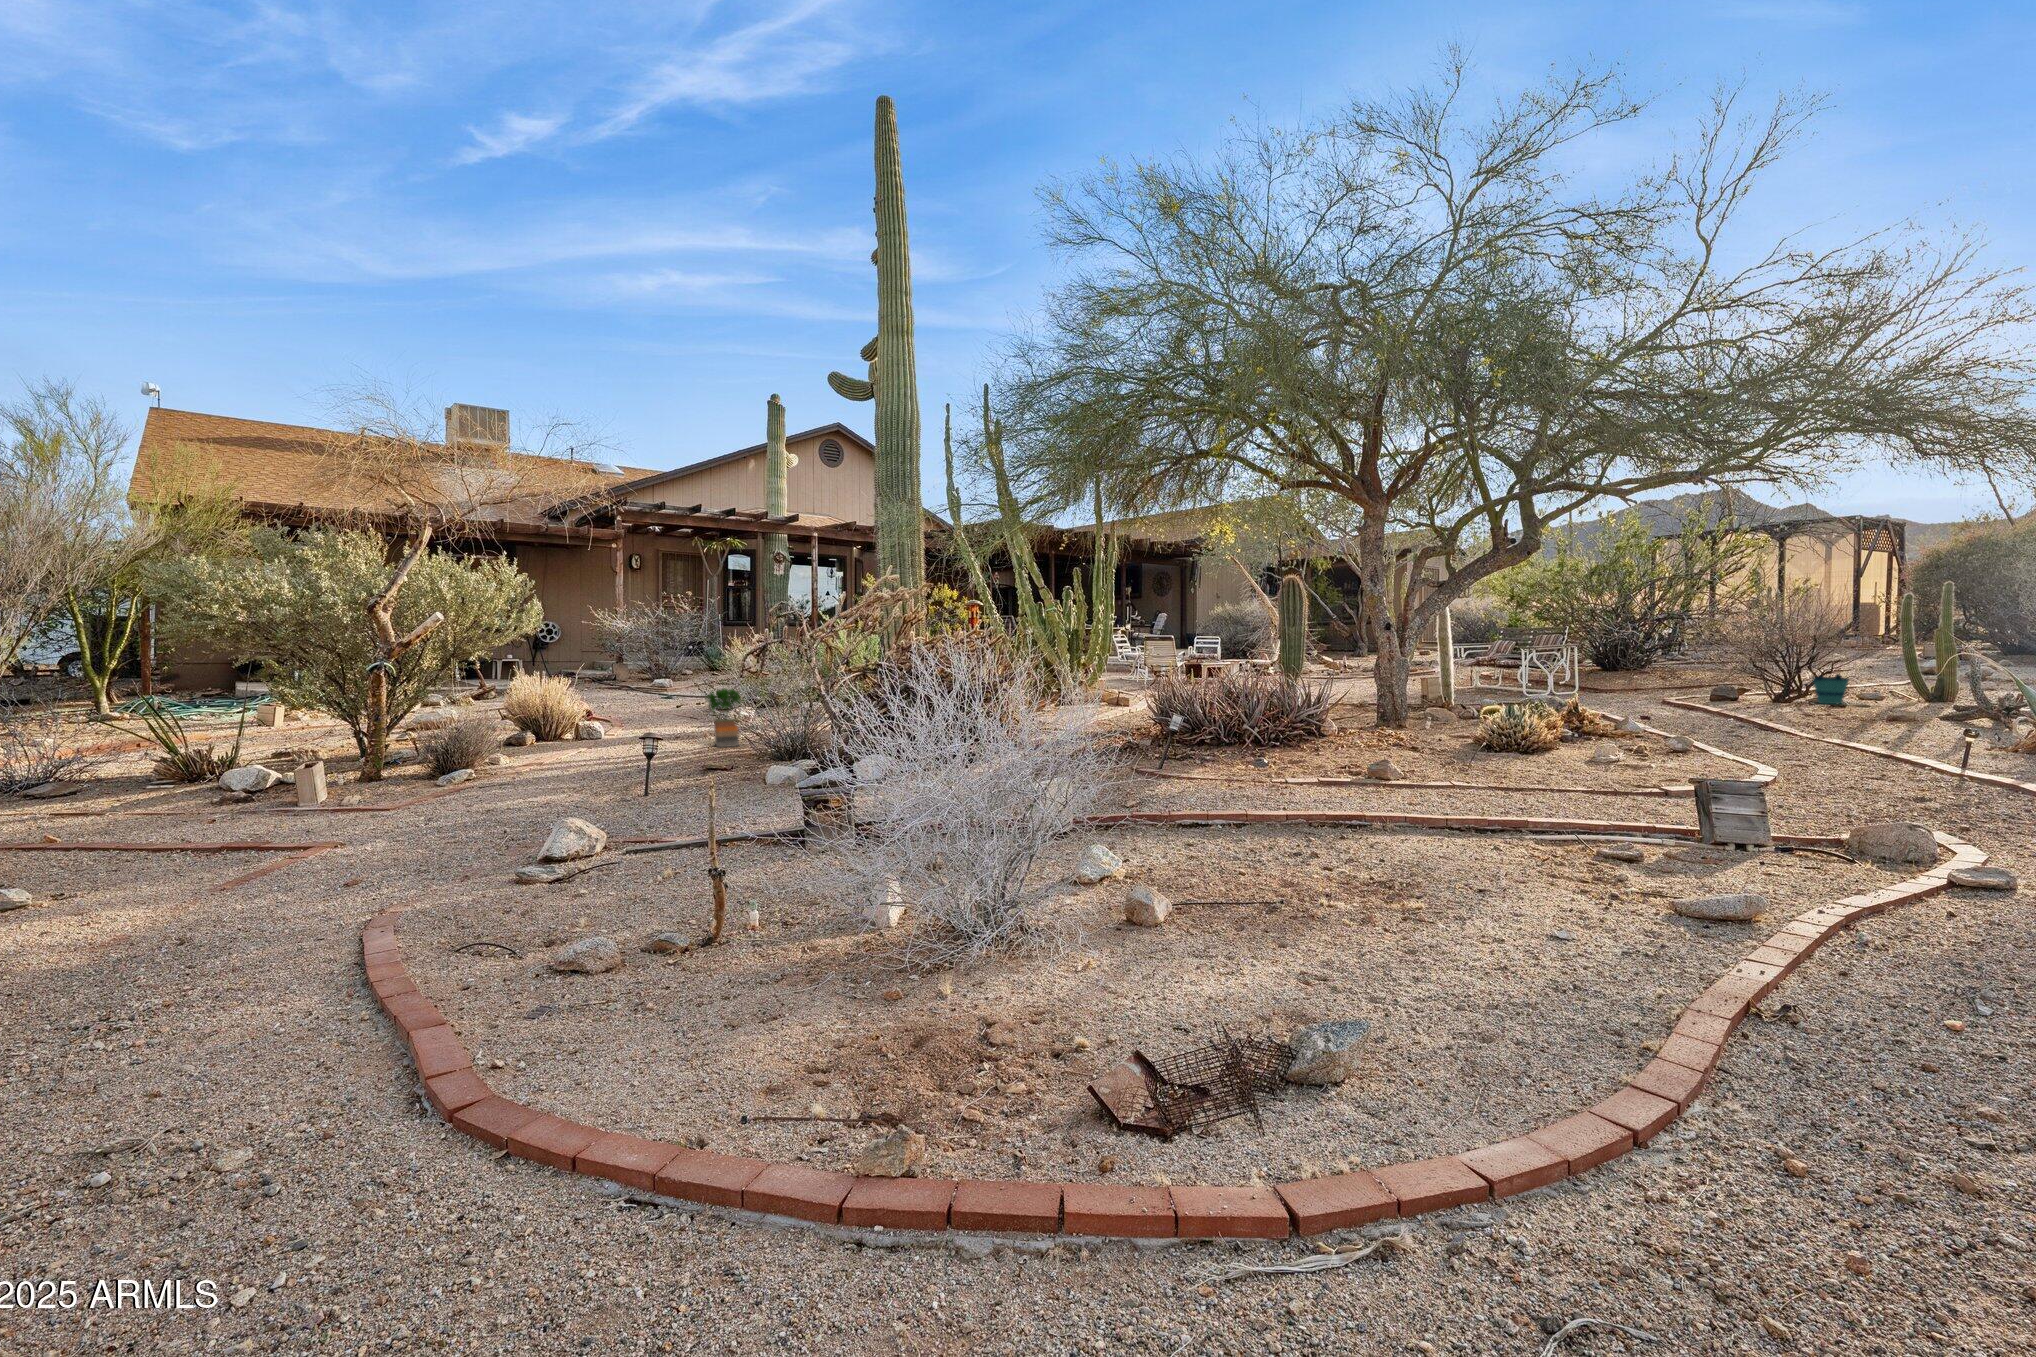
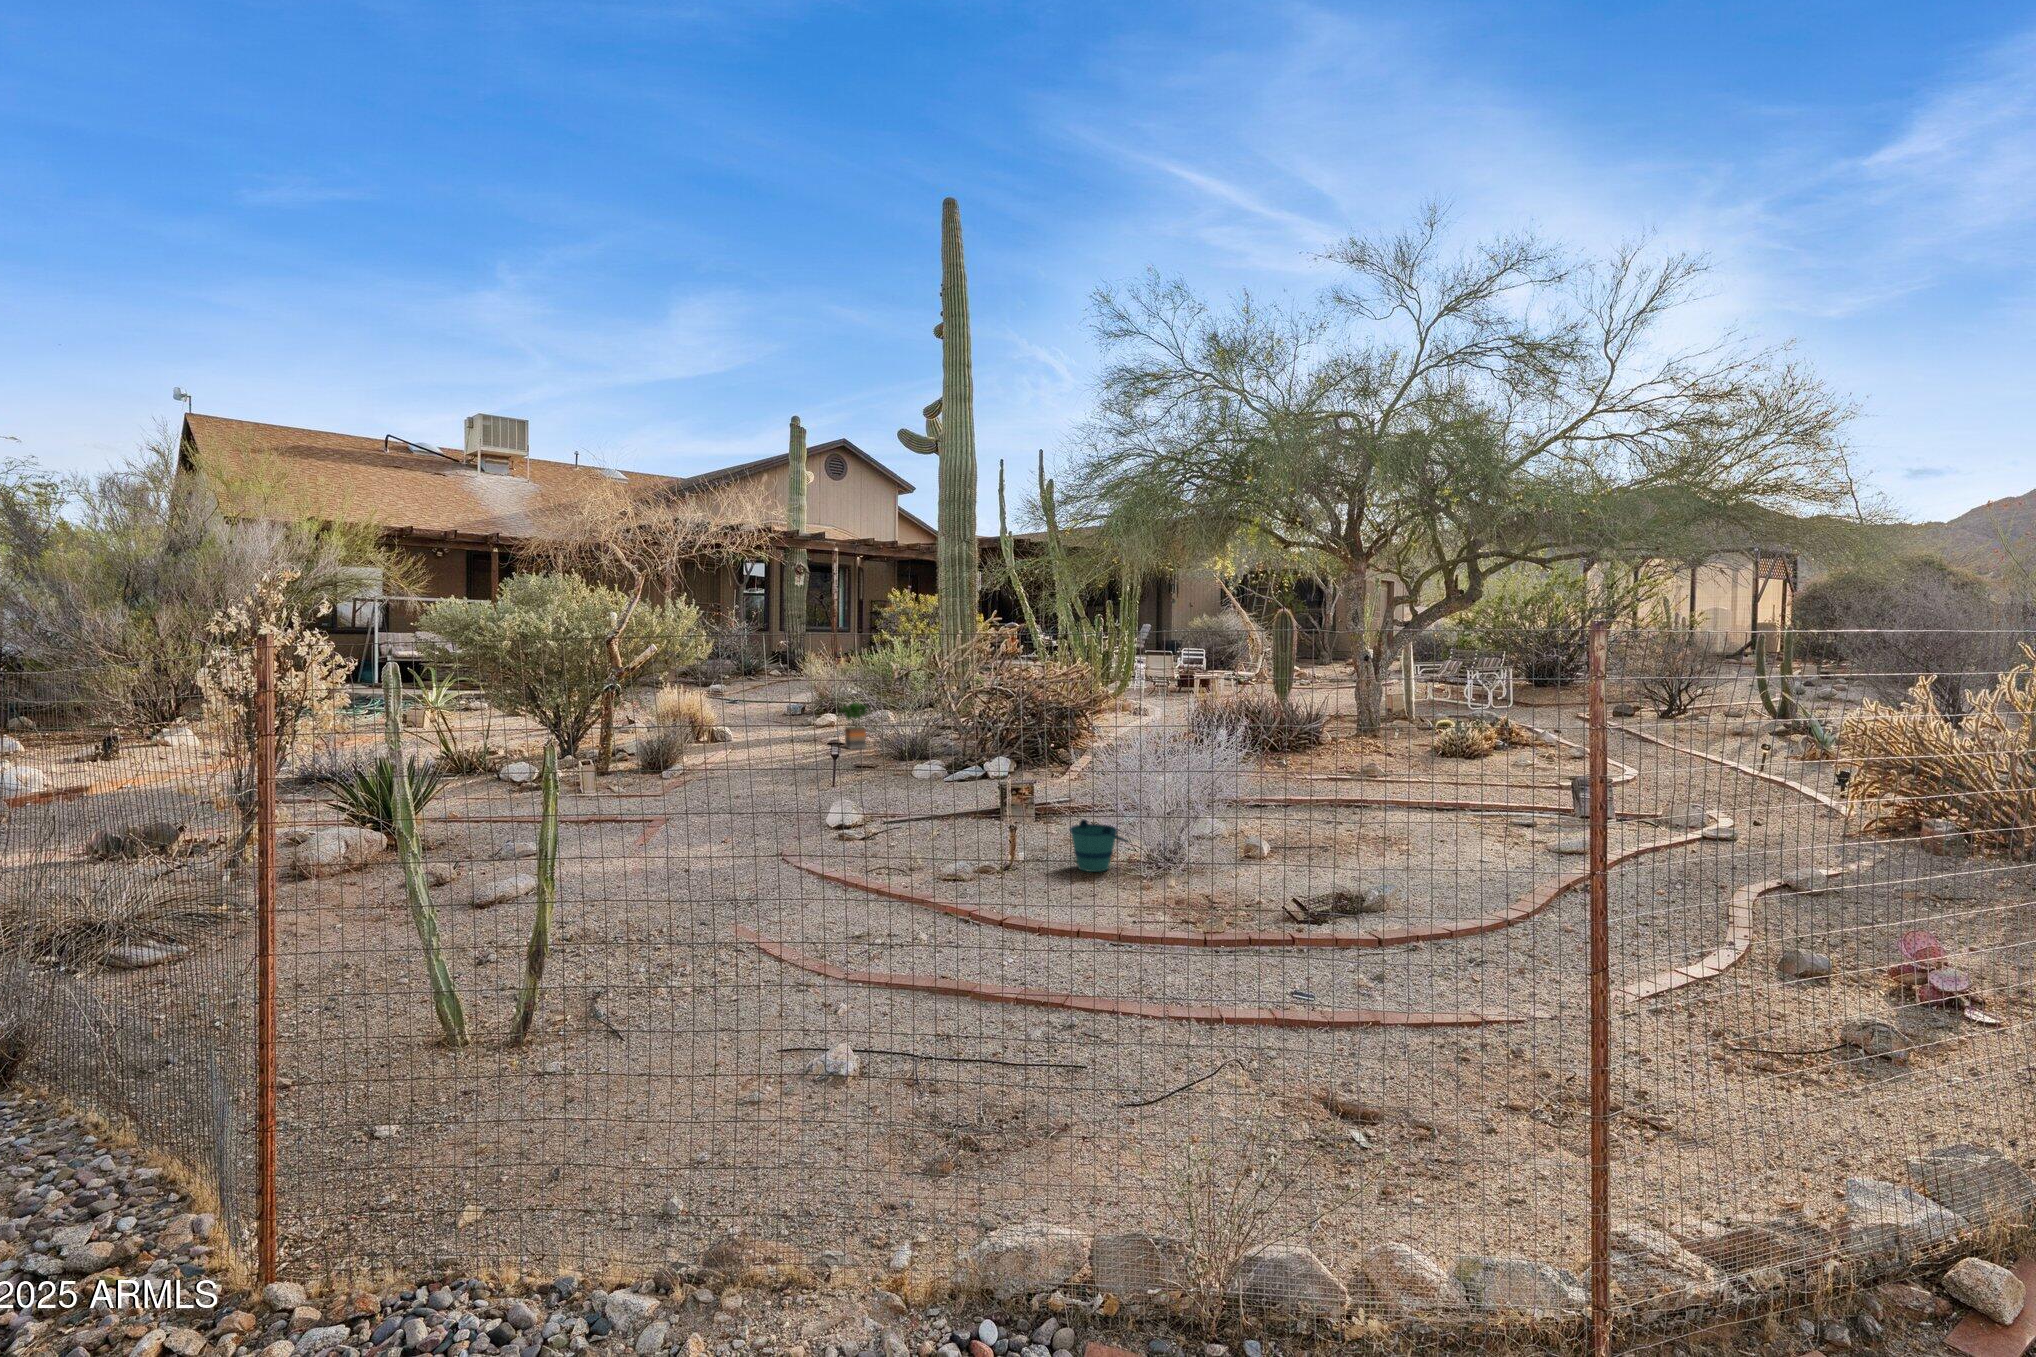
bucket: present [1804,674,1849,704] -> present [1070,819,1128,872]

